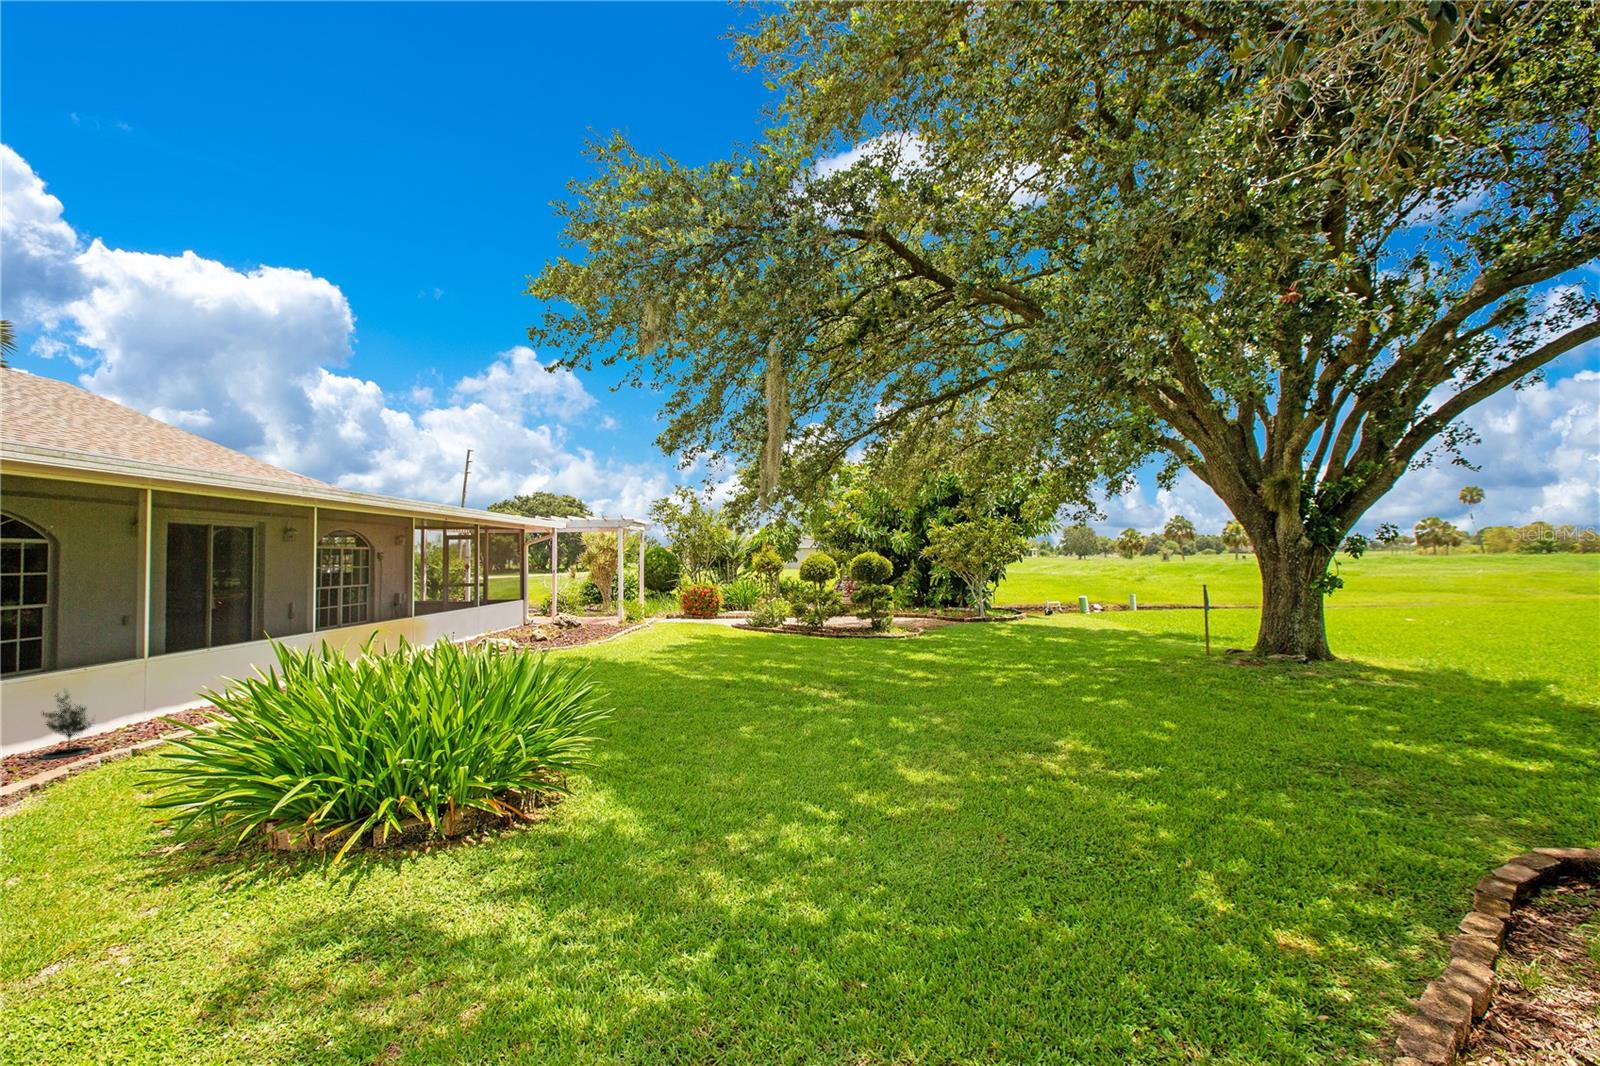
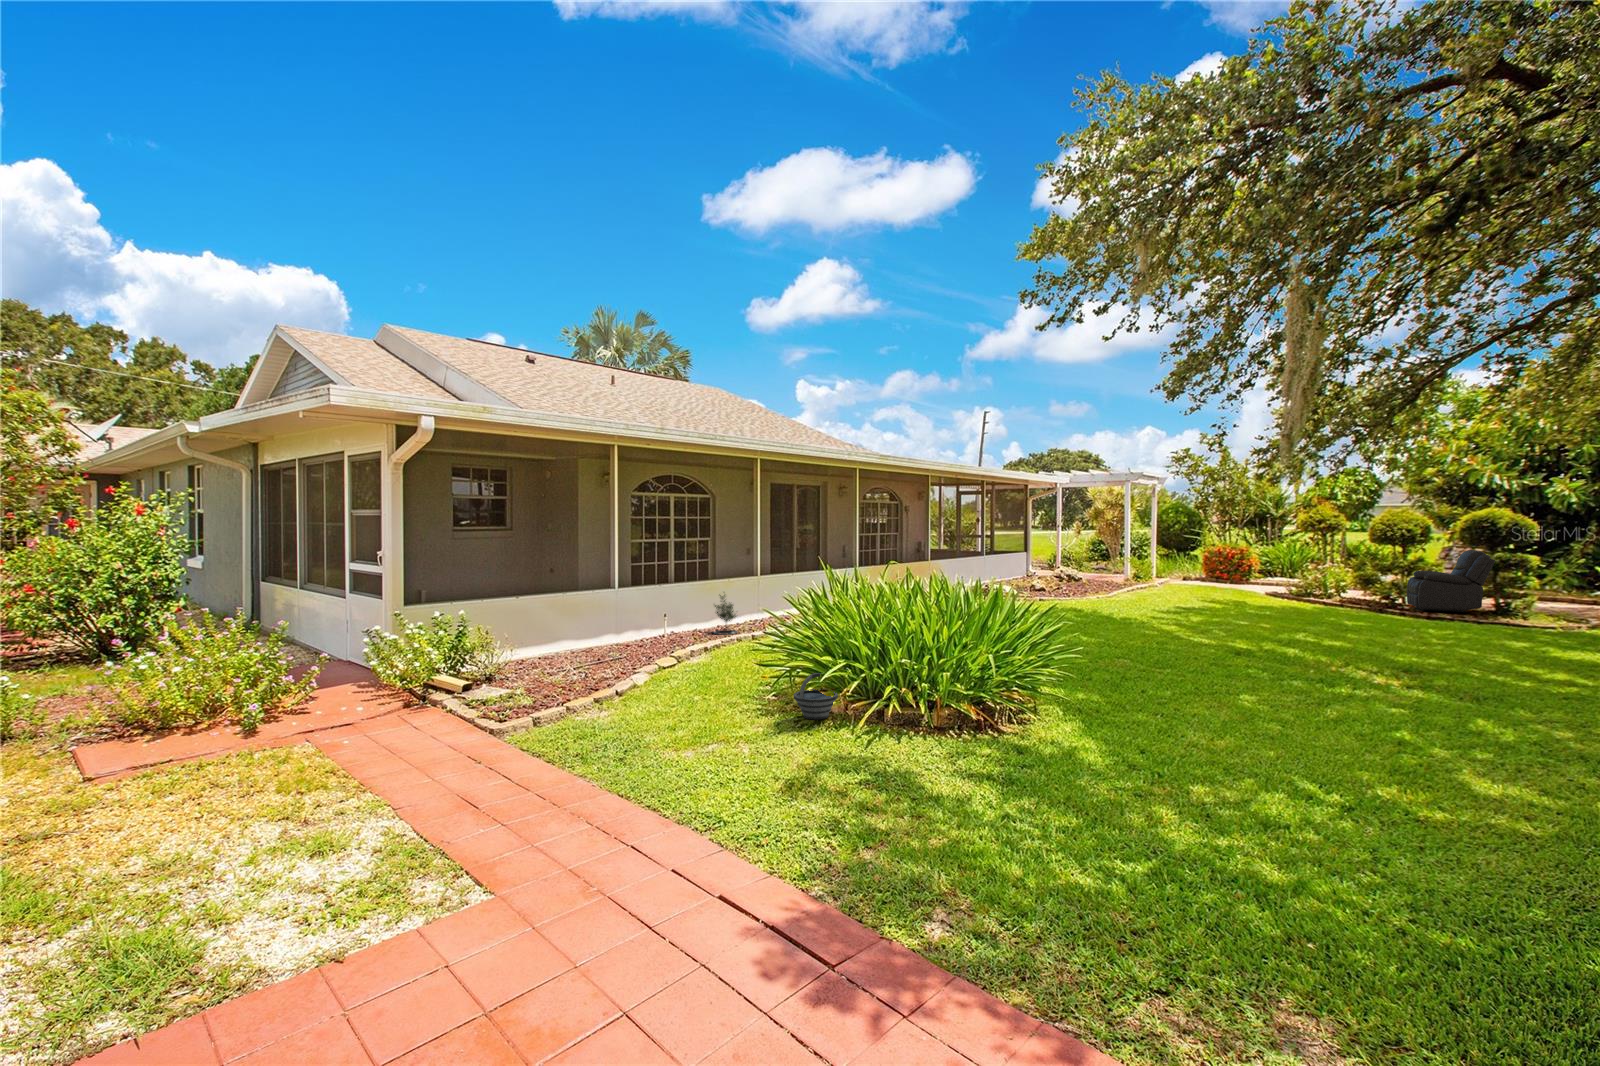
chair: none [824,584,872,632] -> present [1407,550,1495,613]
bucket: none [218,801,298,873] -> present [794,673,838,720]

